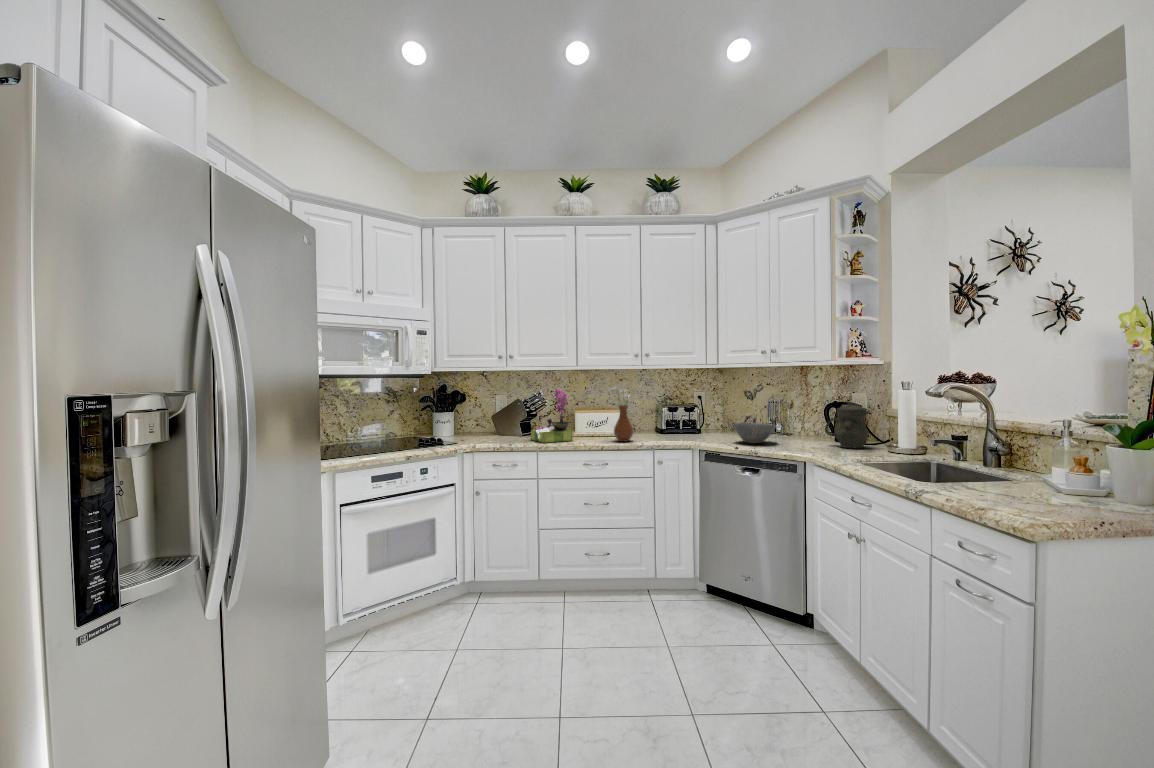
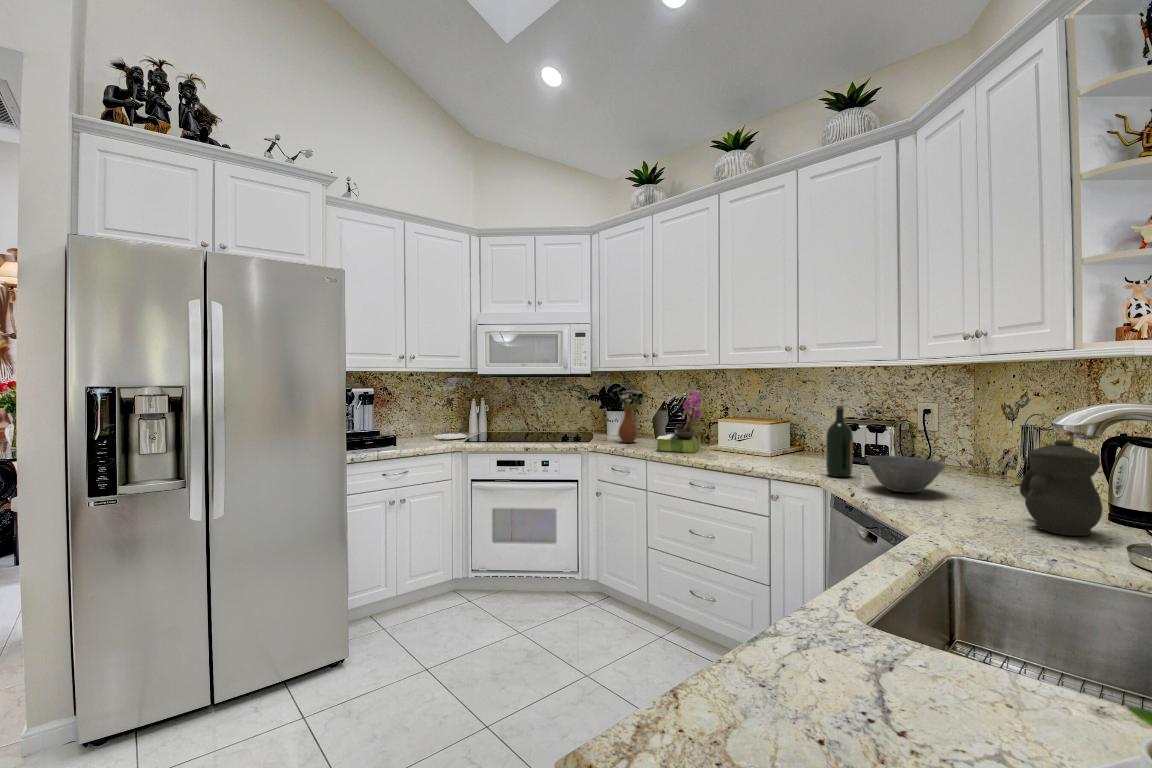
vase: present [608,387,637,442] -> present [617,389,639,443]
wine bottle: none [693,394,710,442] -> present [826,405,853,477]

